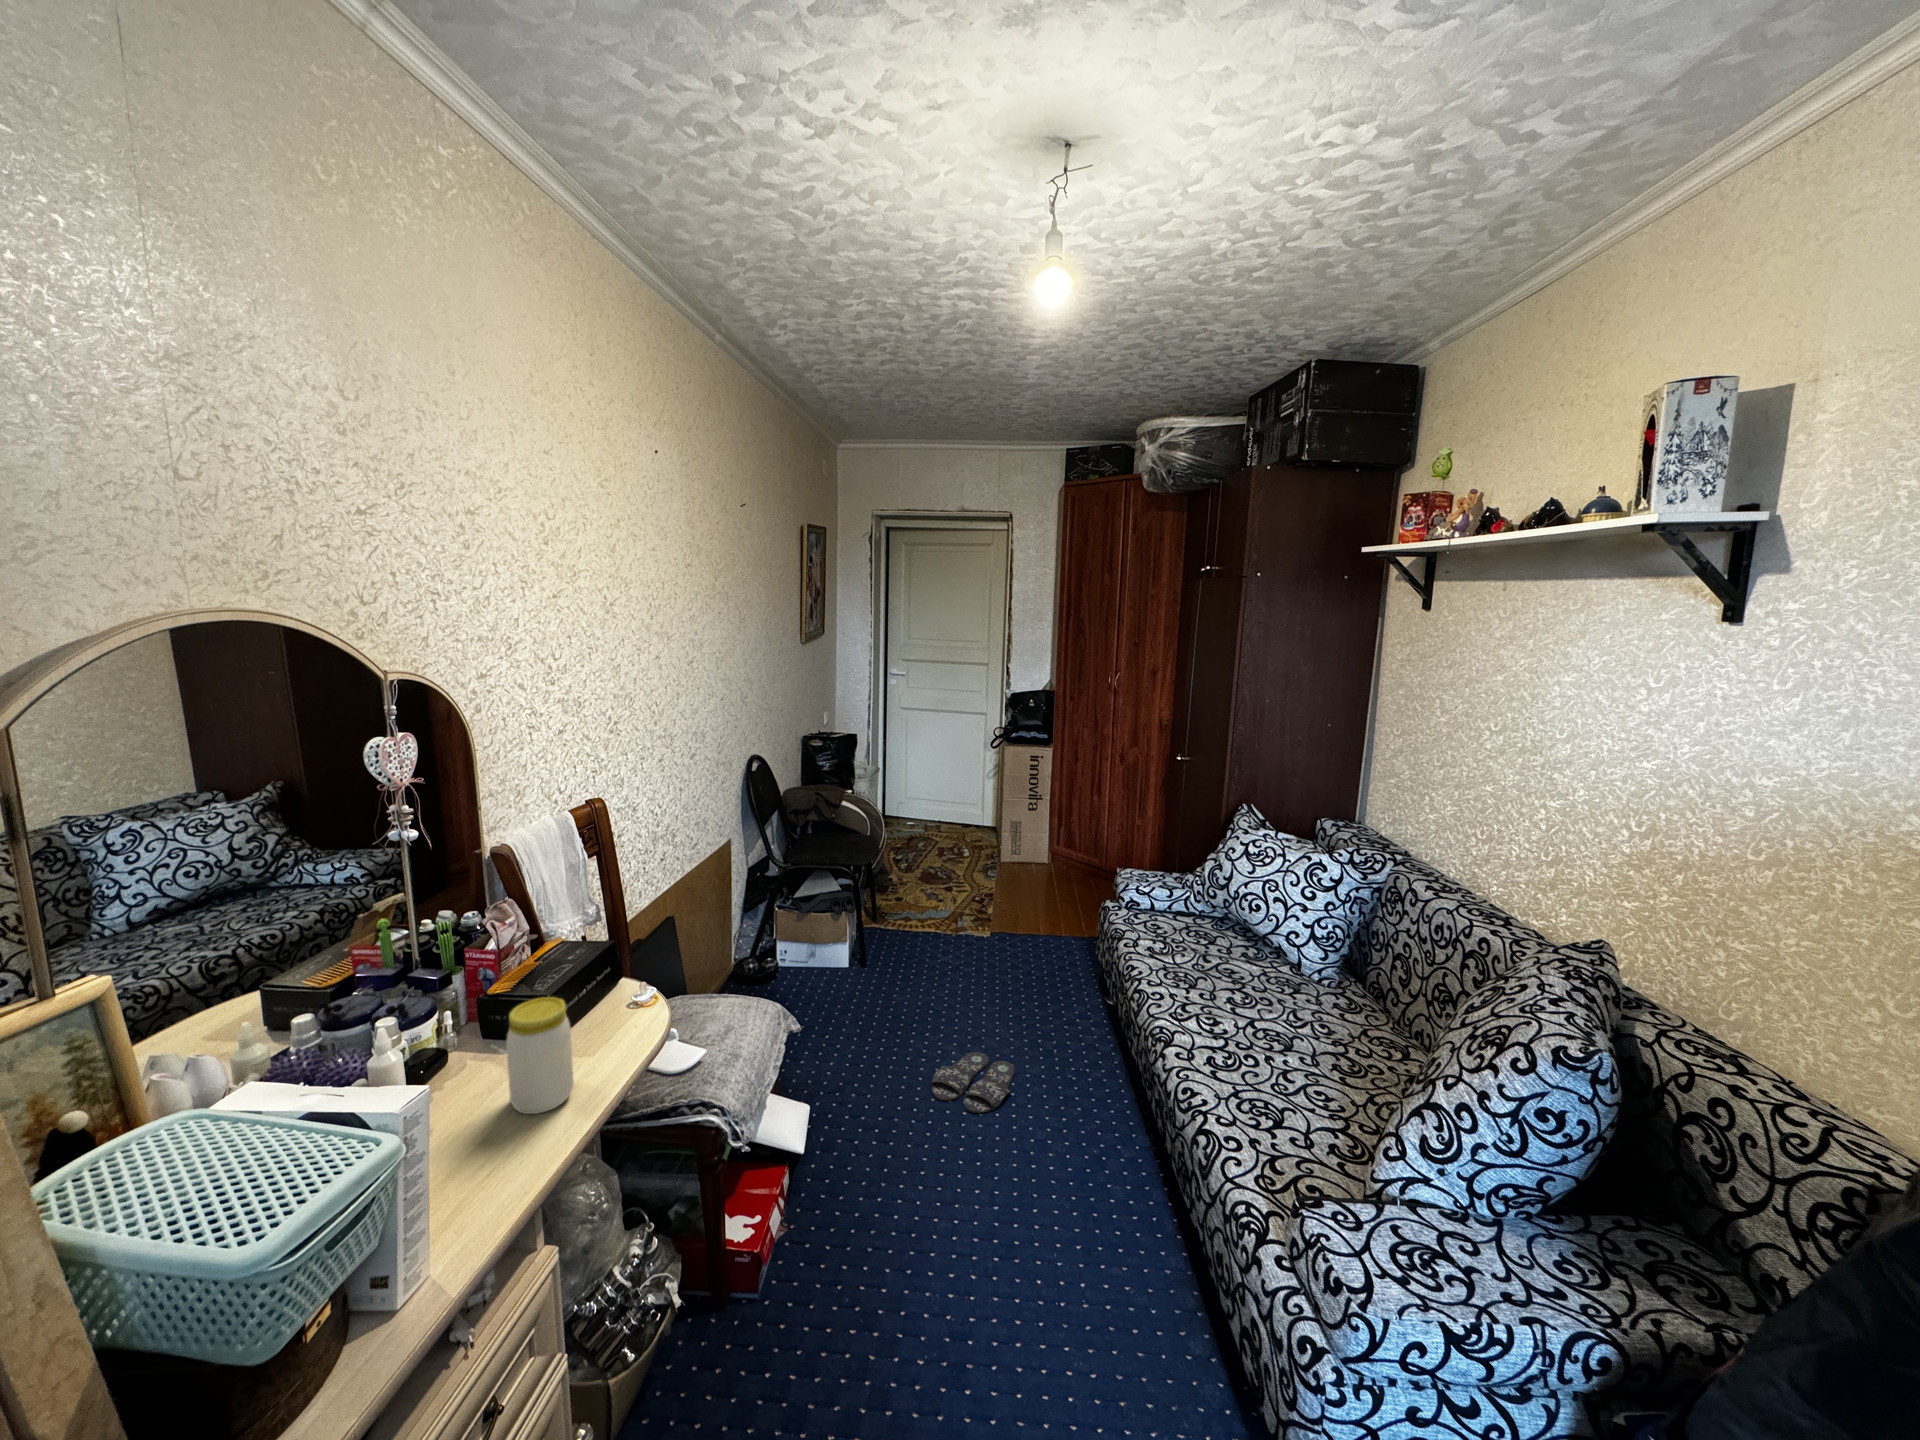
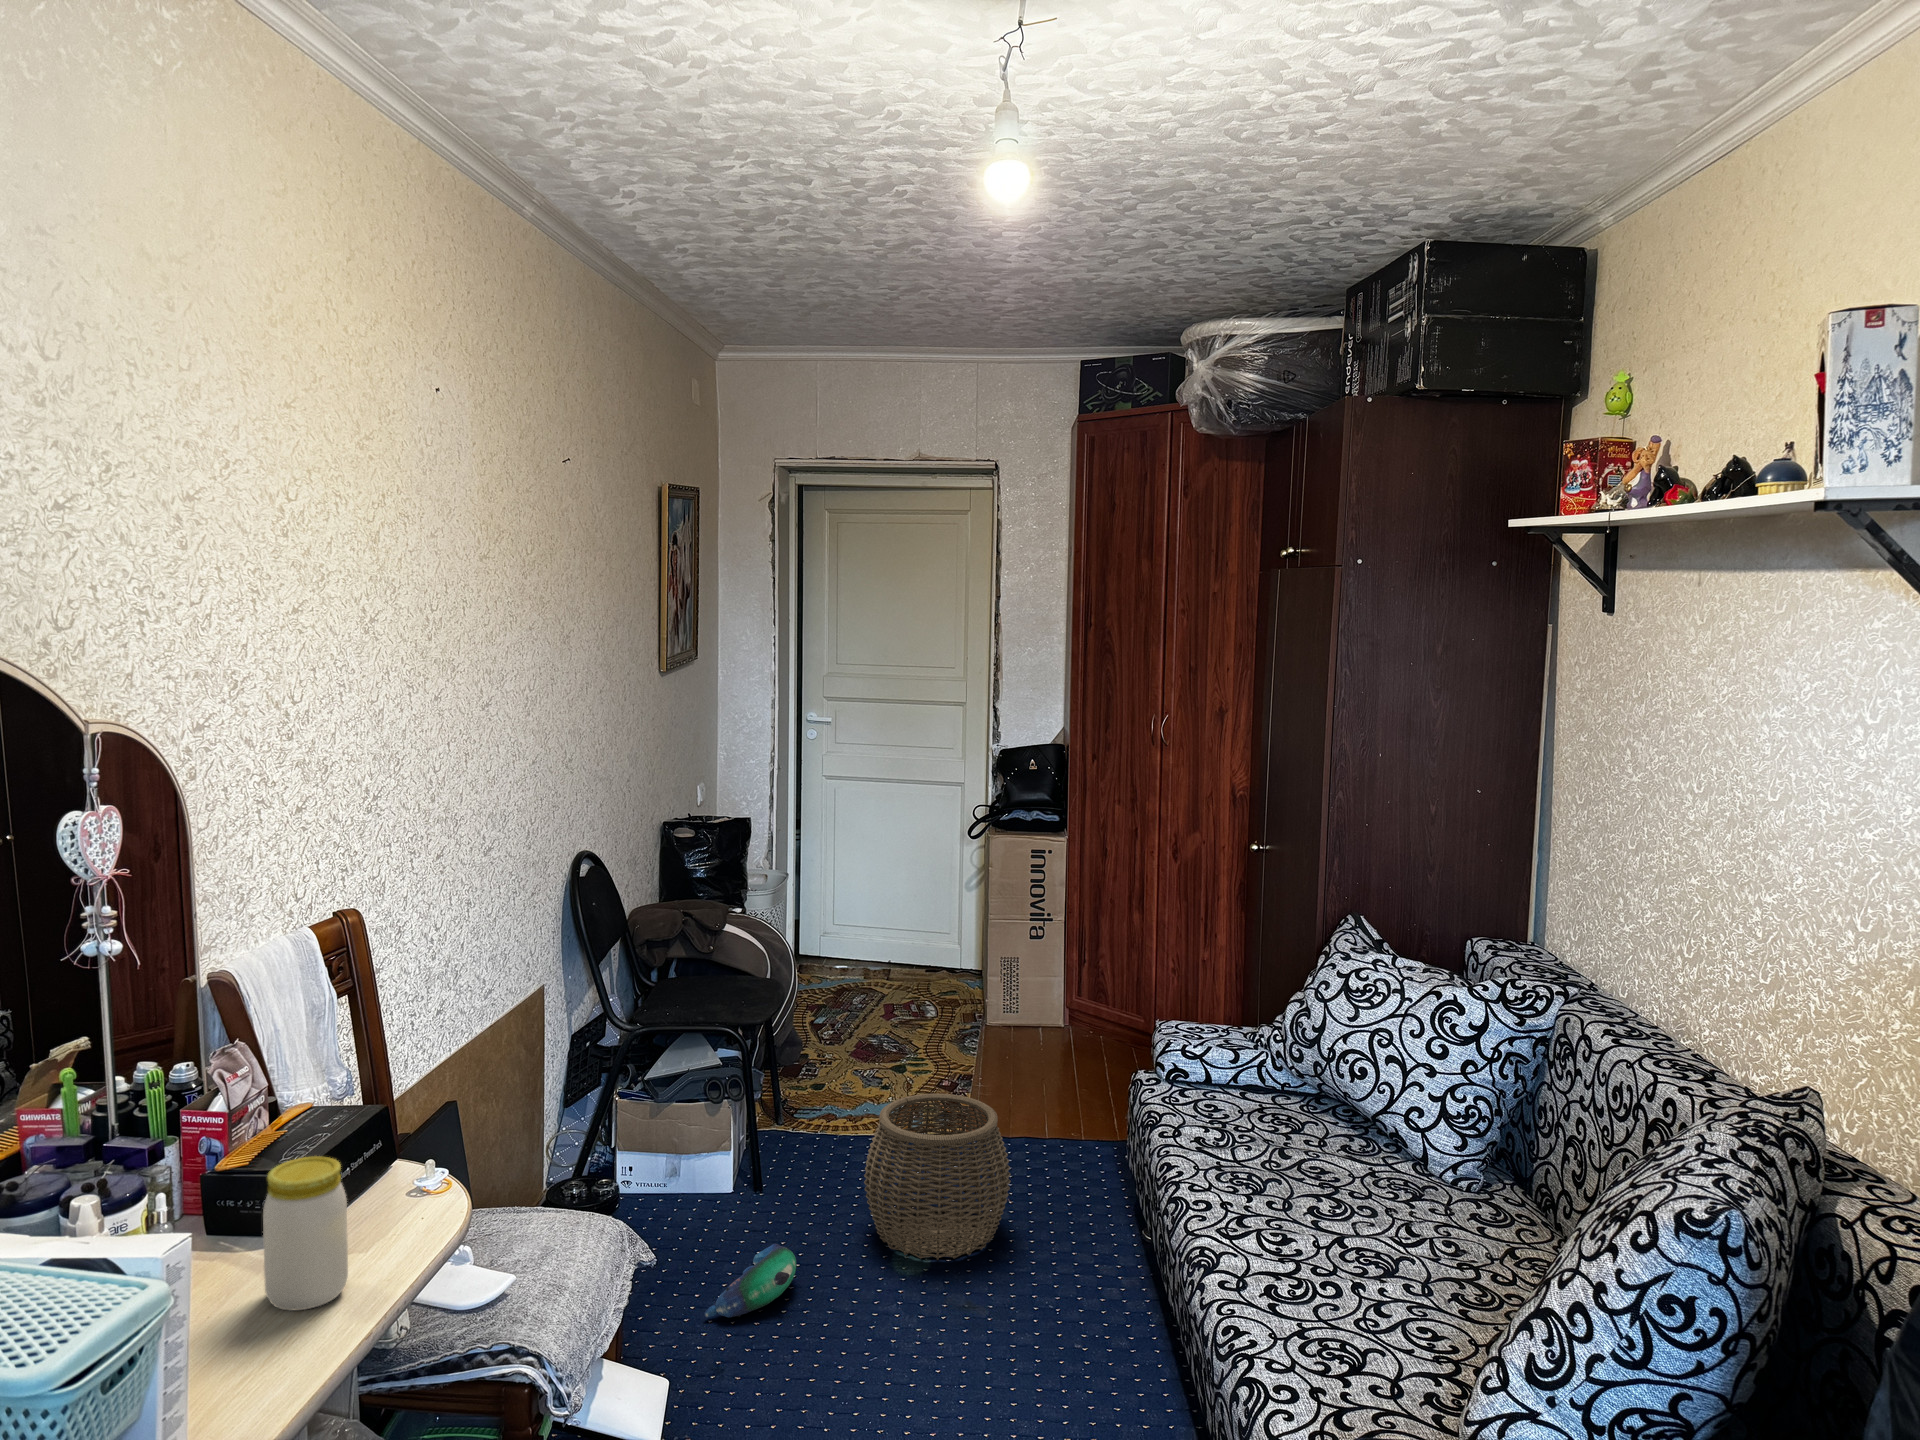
woven basket: none [934,911,1025,1016] -> present [864,1094,1011,1260]
plush toy: none [834,1004,892,1054] -> present [704,1244,796,1318]
slippers: present [932,1052,1015,1113] -> none [857,1311,990,1396]

